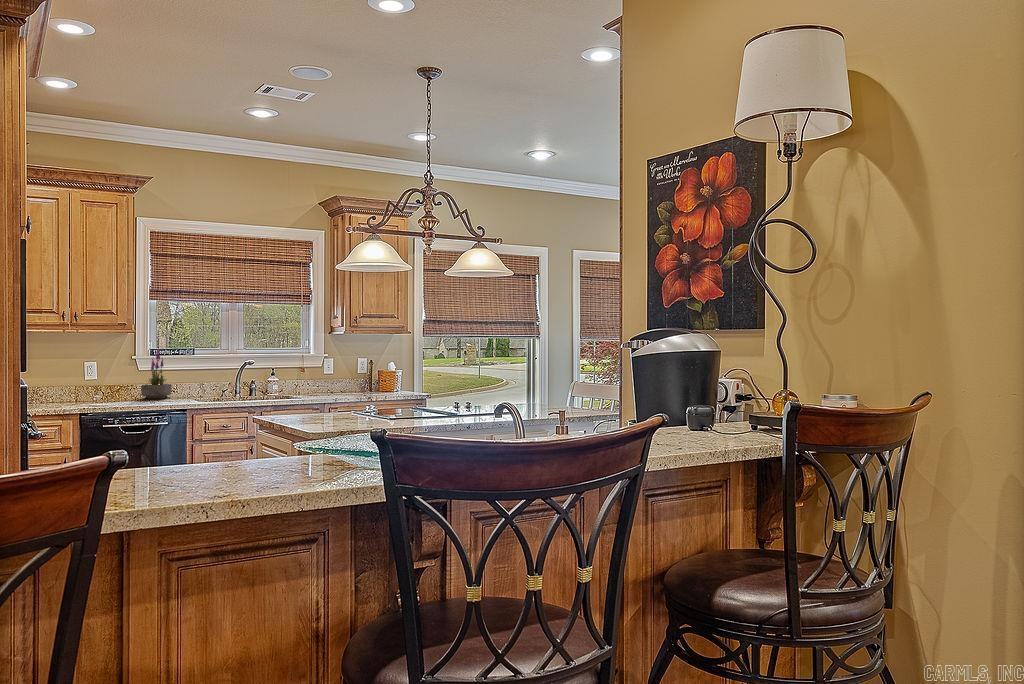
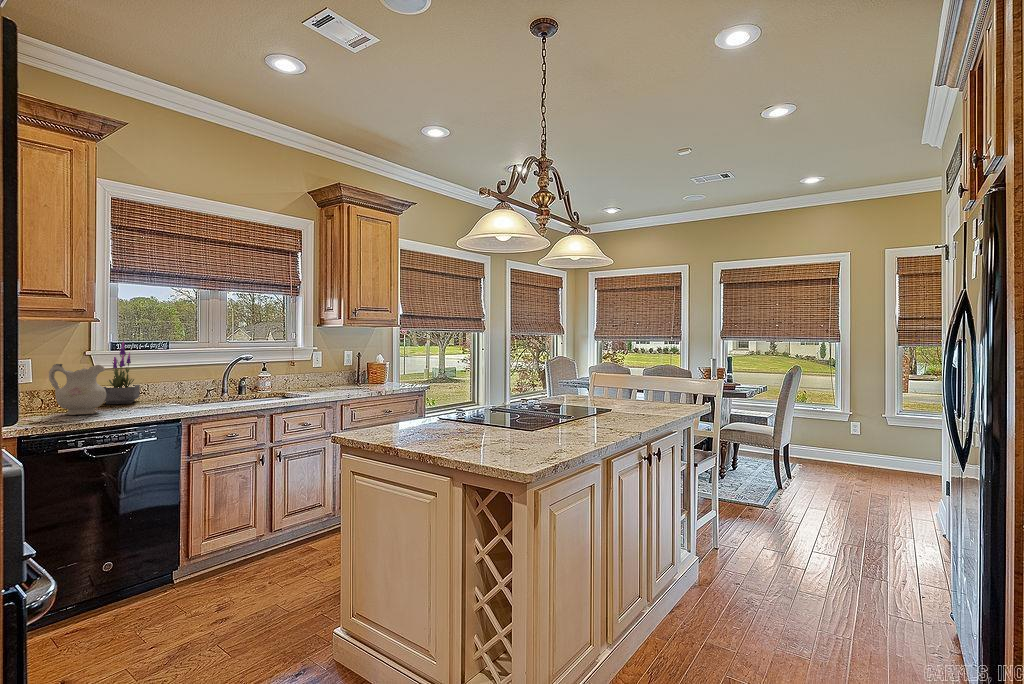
ceramic pitcher: none [104,365,141,404] -> present [49,364,106,415]

